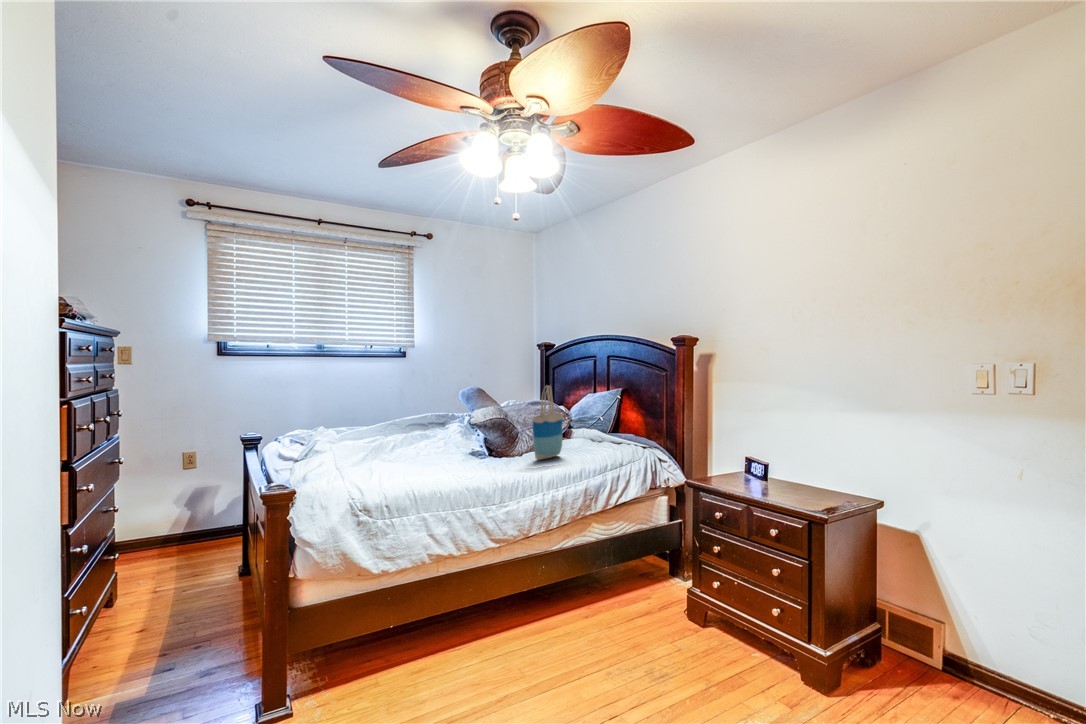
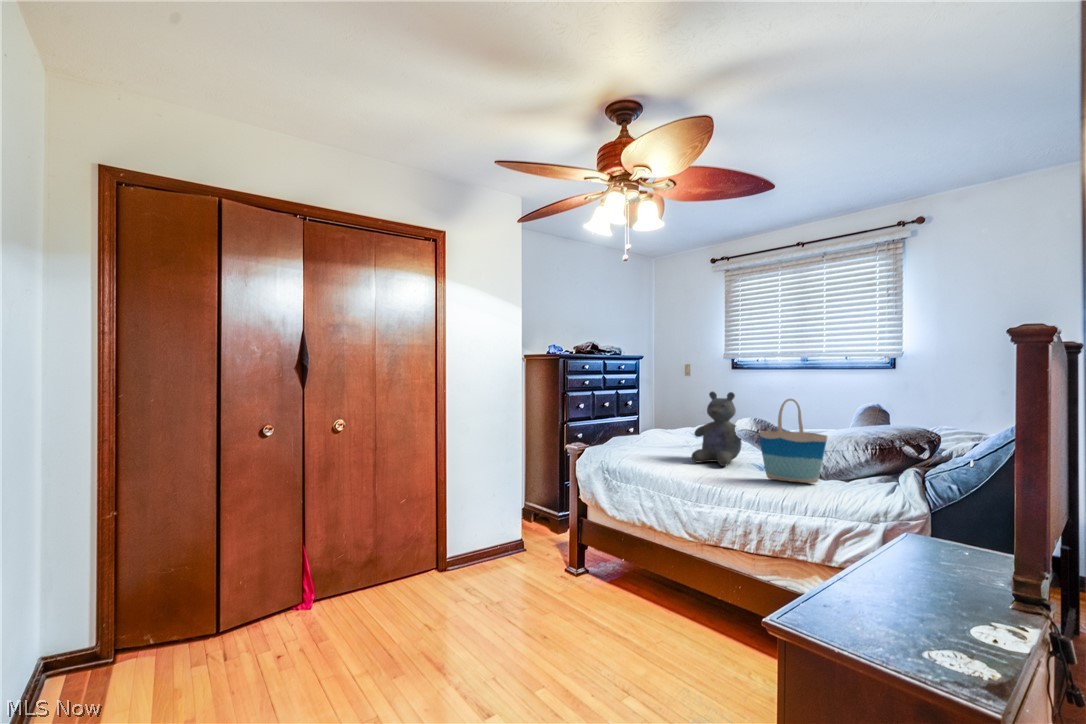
stuffed bear: none [426,383,489,464] -> present [691,392,746,466]

